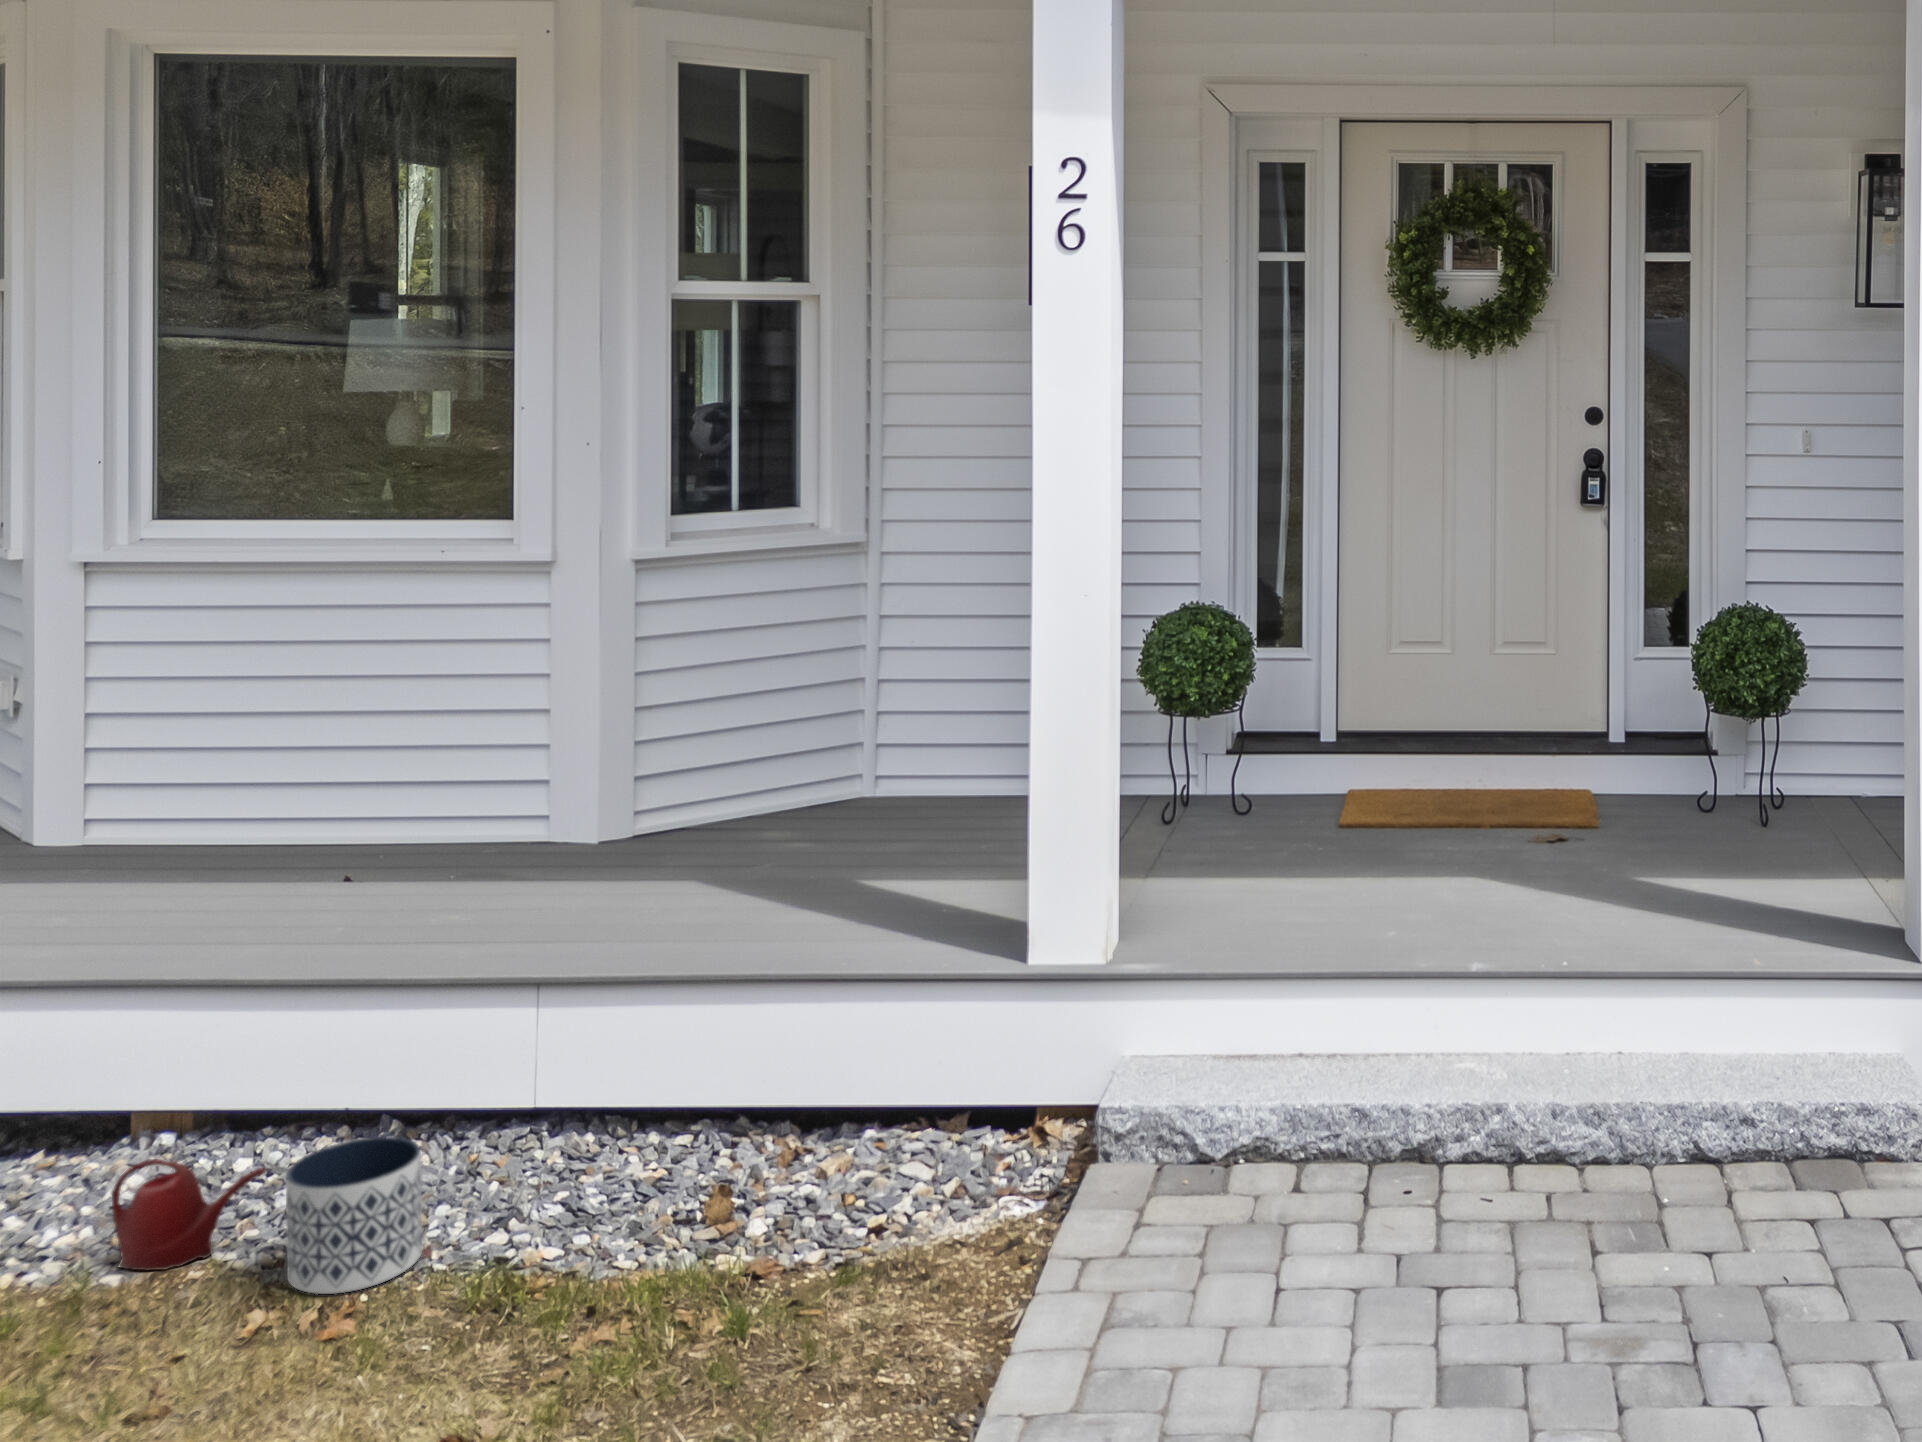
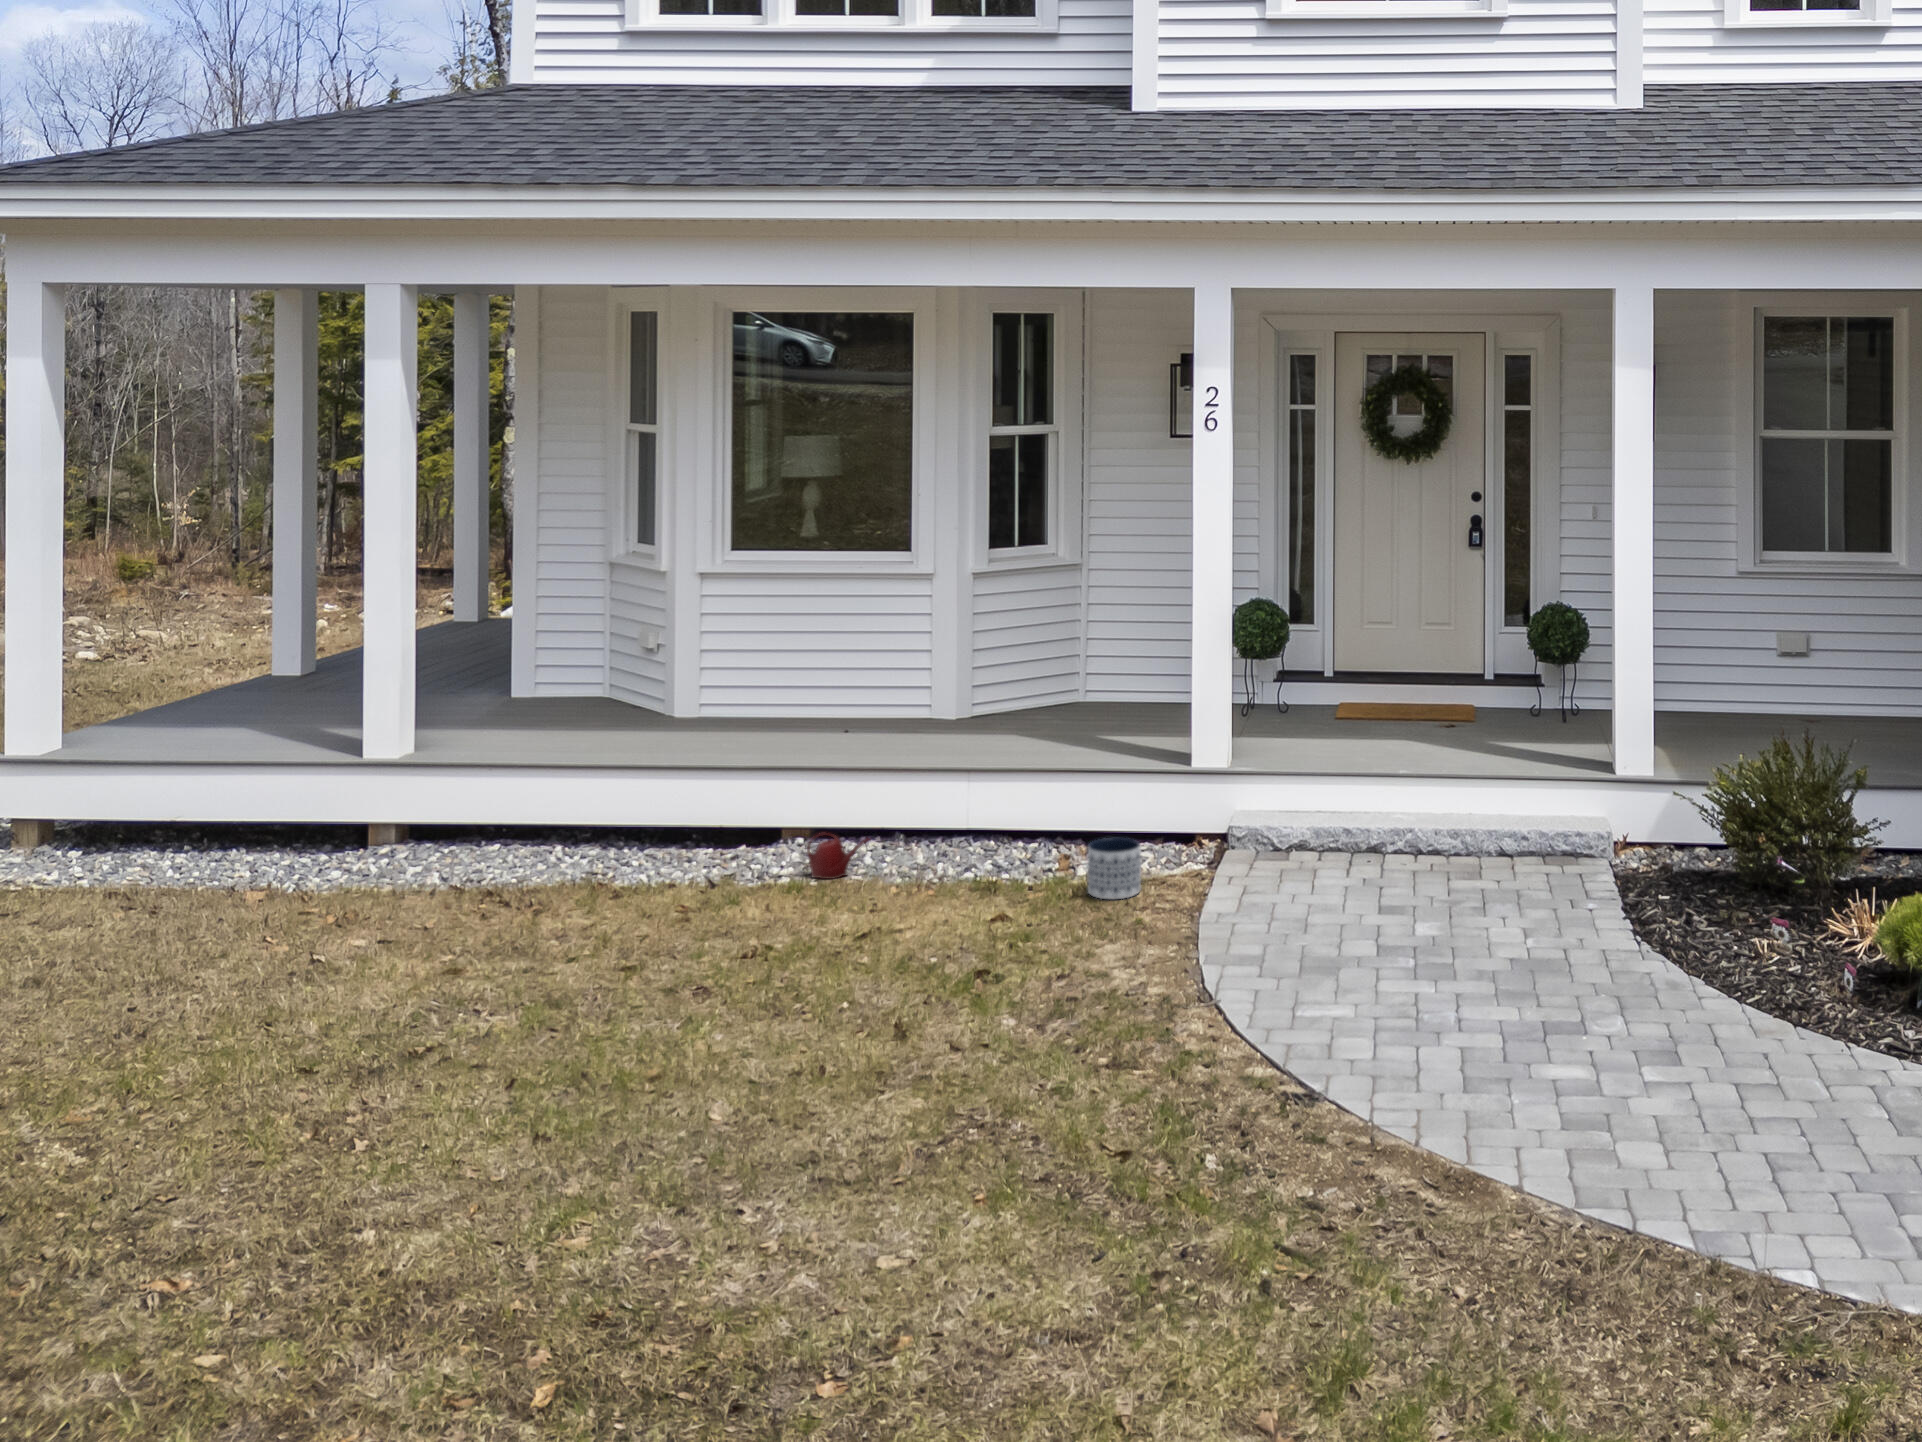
planter: present [286,1137,422,1294] -> present [1088,838,1141,899]

